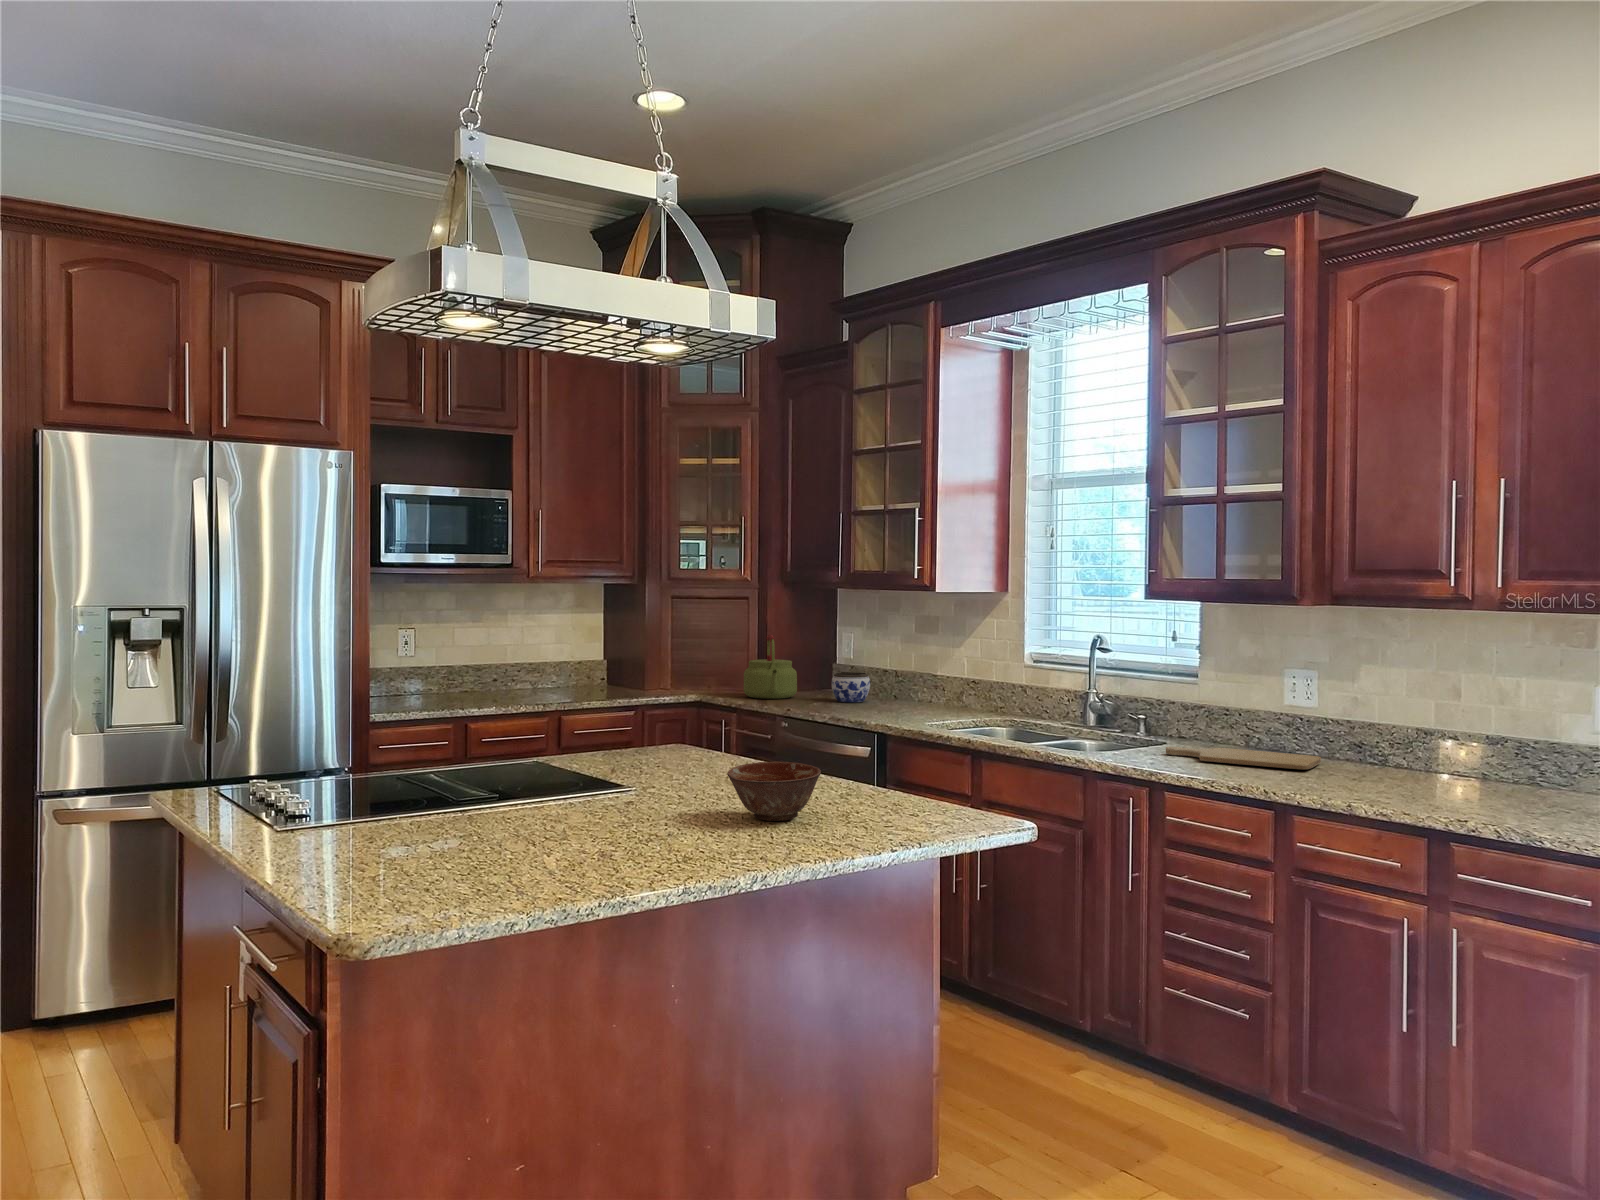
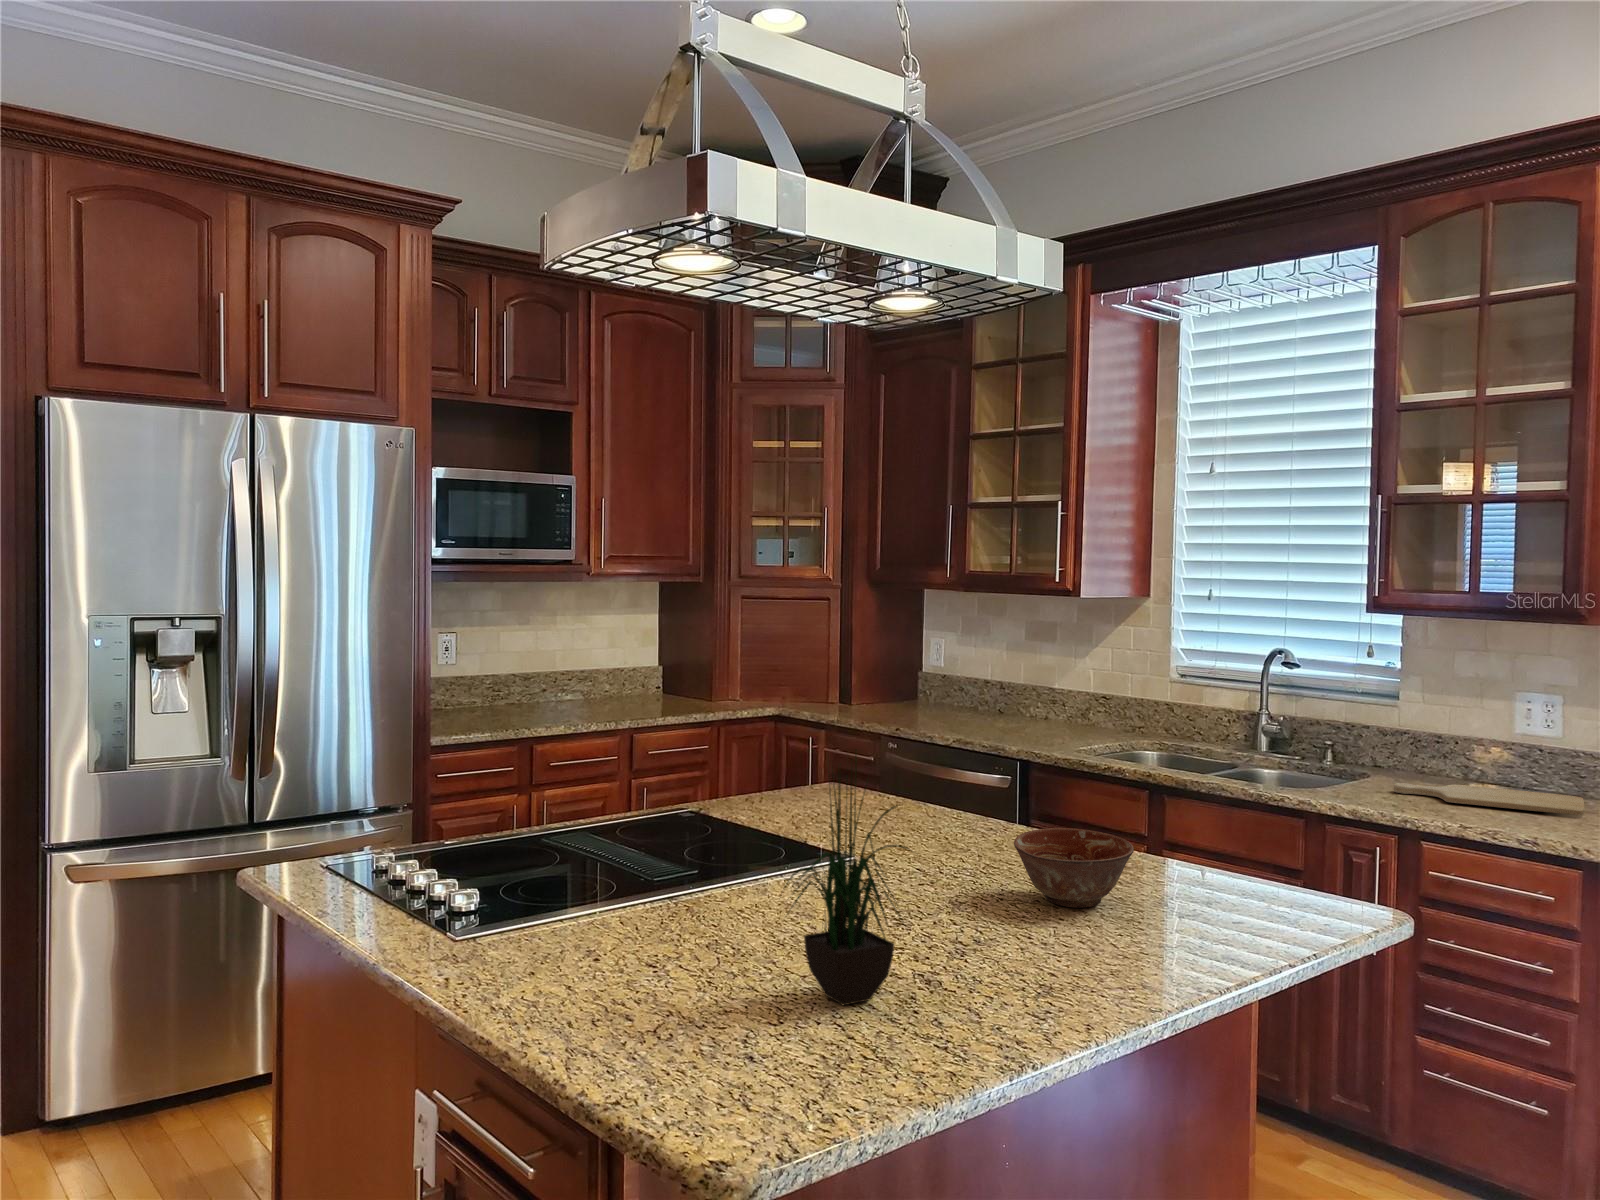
kettle: present [744,634,797,699] -> none [830,640,891,713]
potted plant: none [465,657,569,870] -> present [783,771,909,1005]
jar: present [832,672,870,703] -> none [934,683,978,718]

